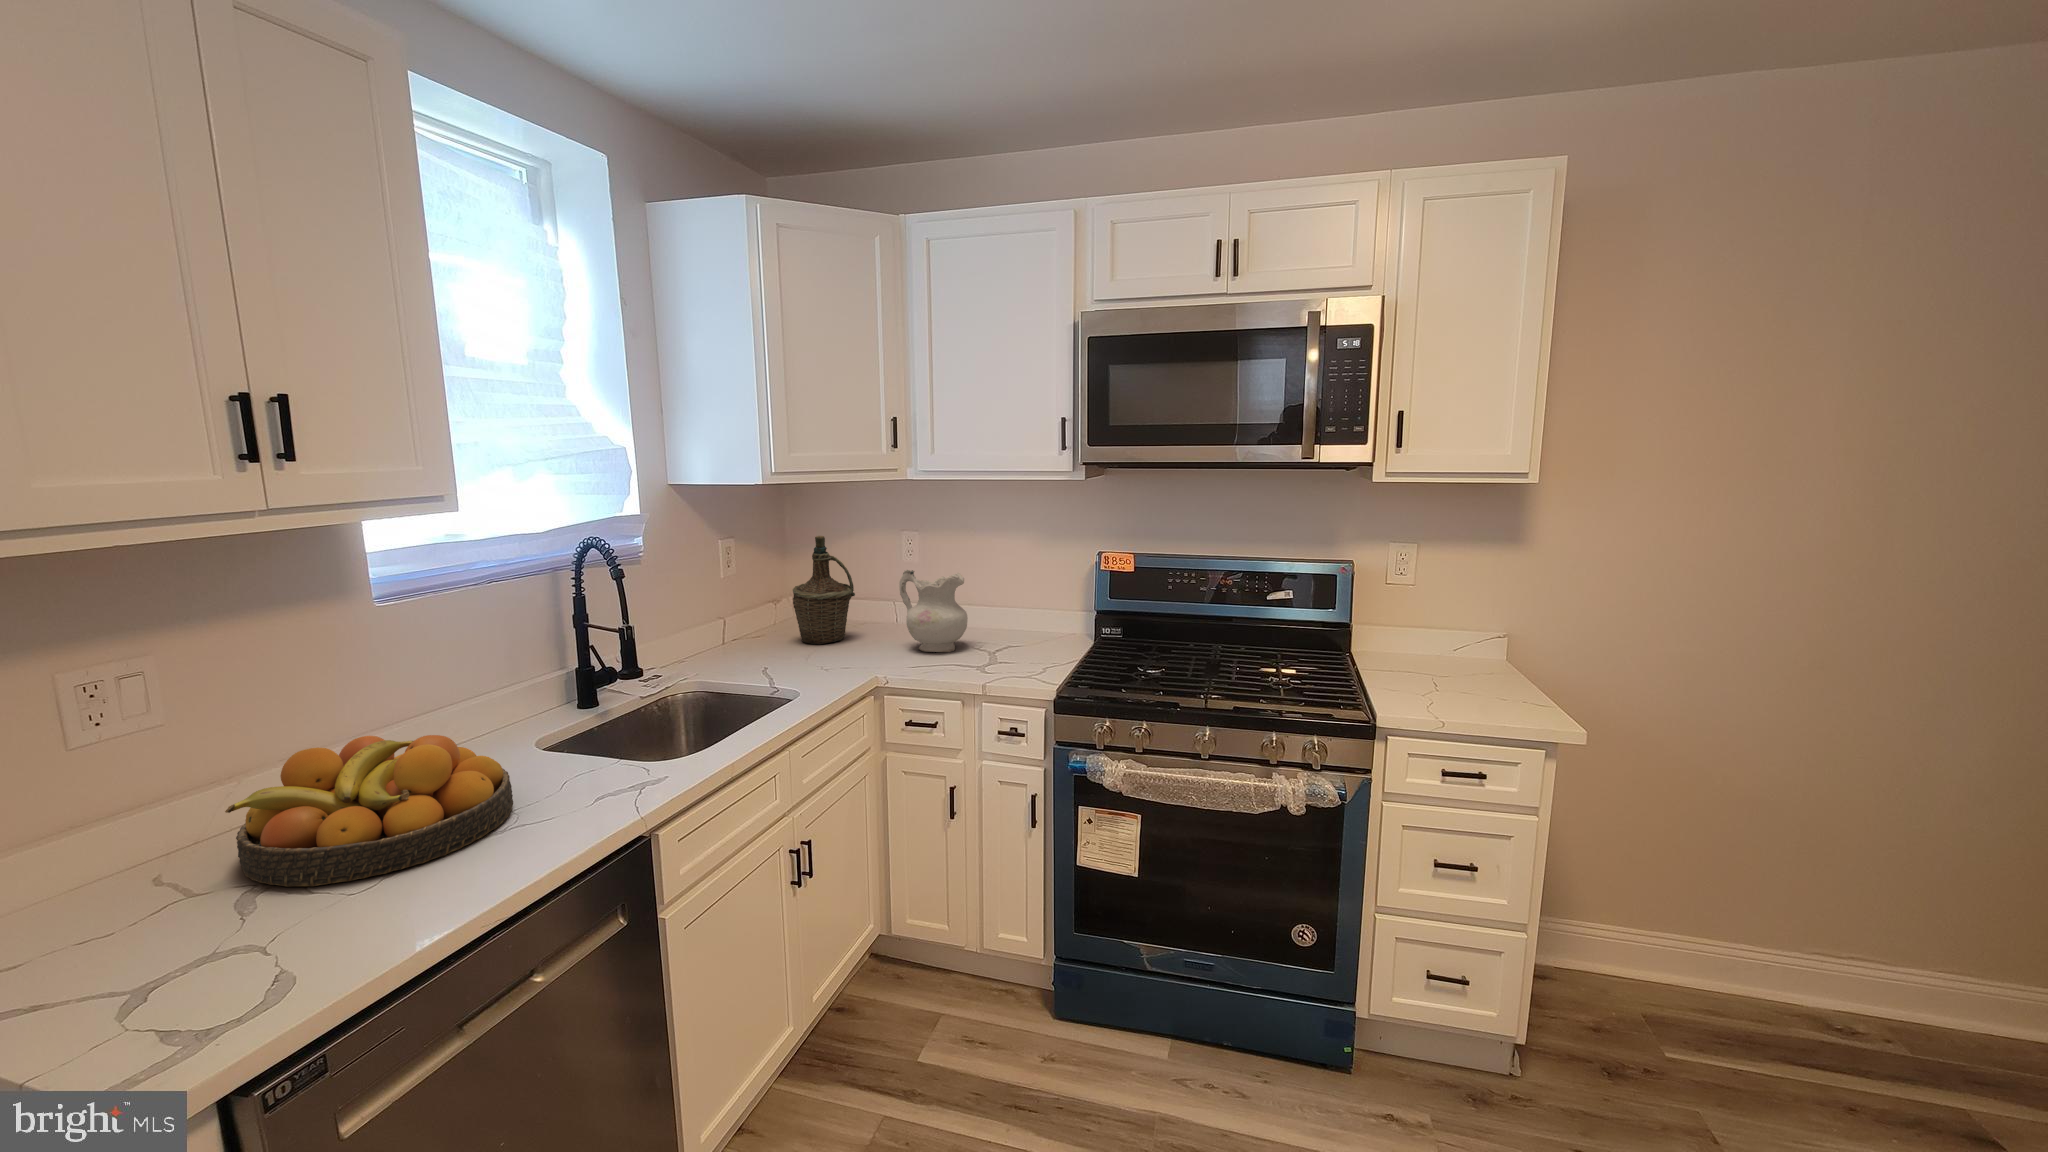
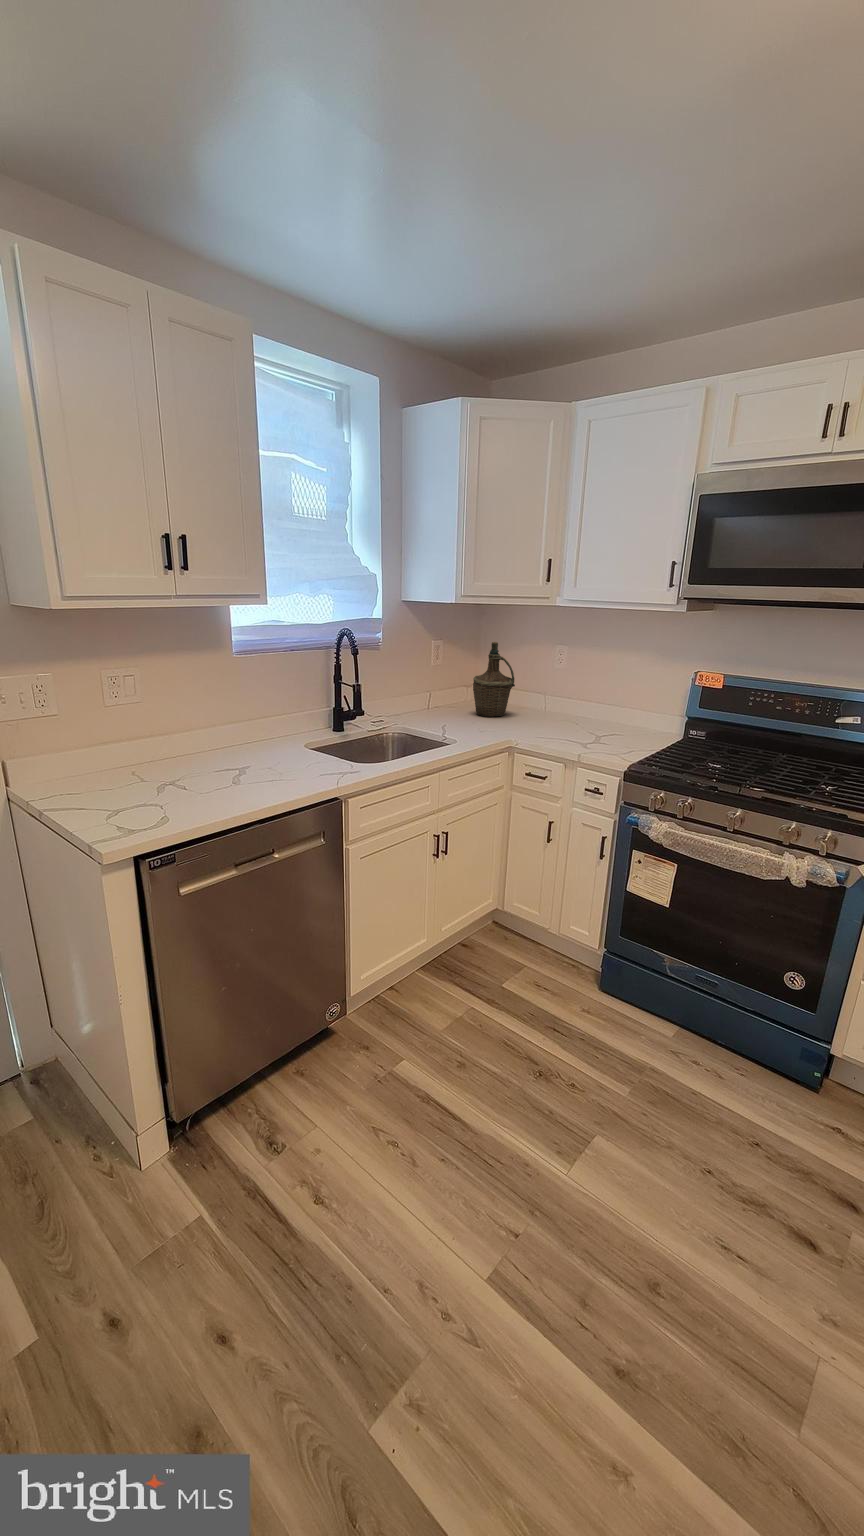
ceramic pitcher: present [899,570,968,652] -> none [542,670,588,732]
fruit bowl: present [225,735,513,887] -> none [162,722,283,787]

